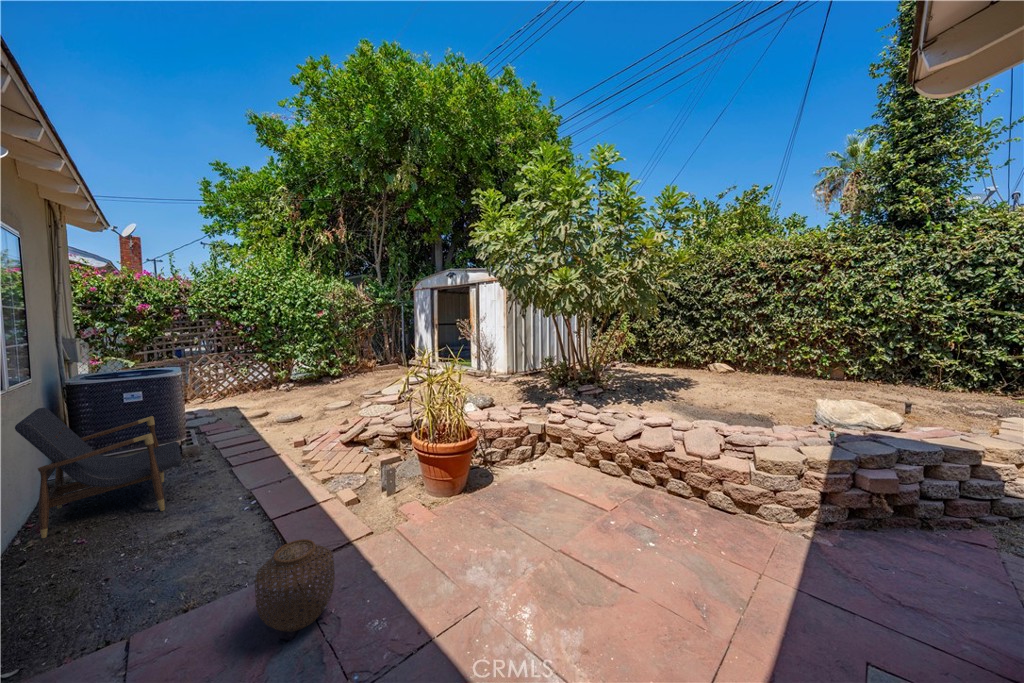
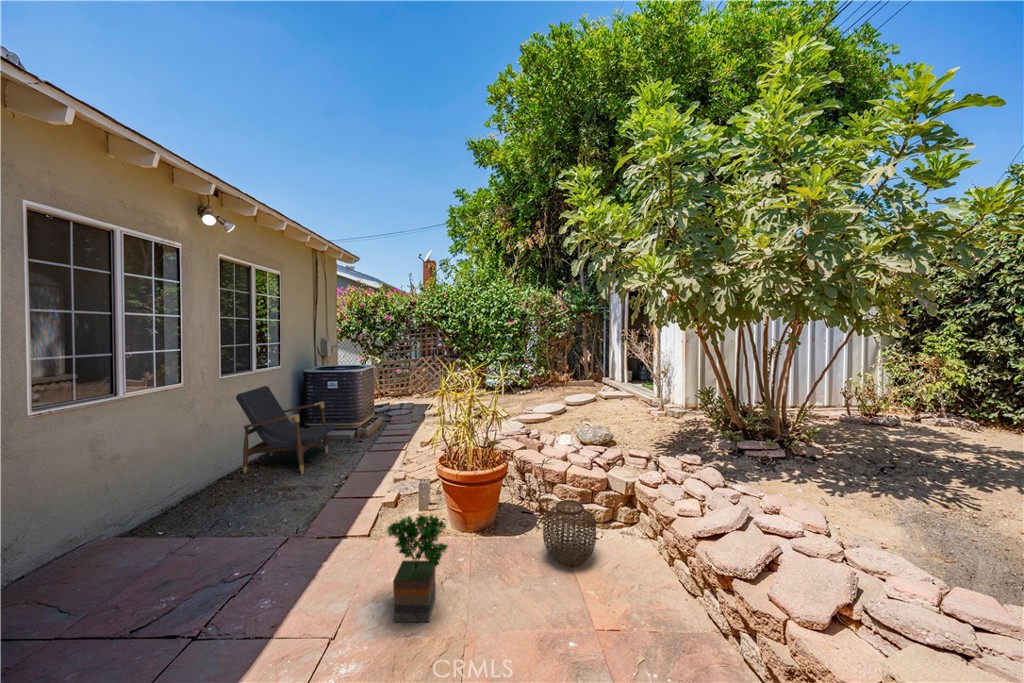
potted tree: none [455,471,518,570] -> present [387,515,448,622]
woven basket: present [255,539,335,631] -> present [543,500,596,567]

